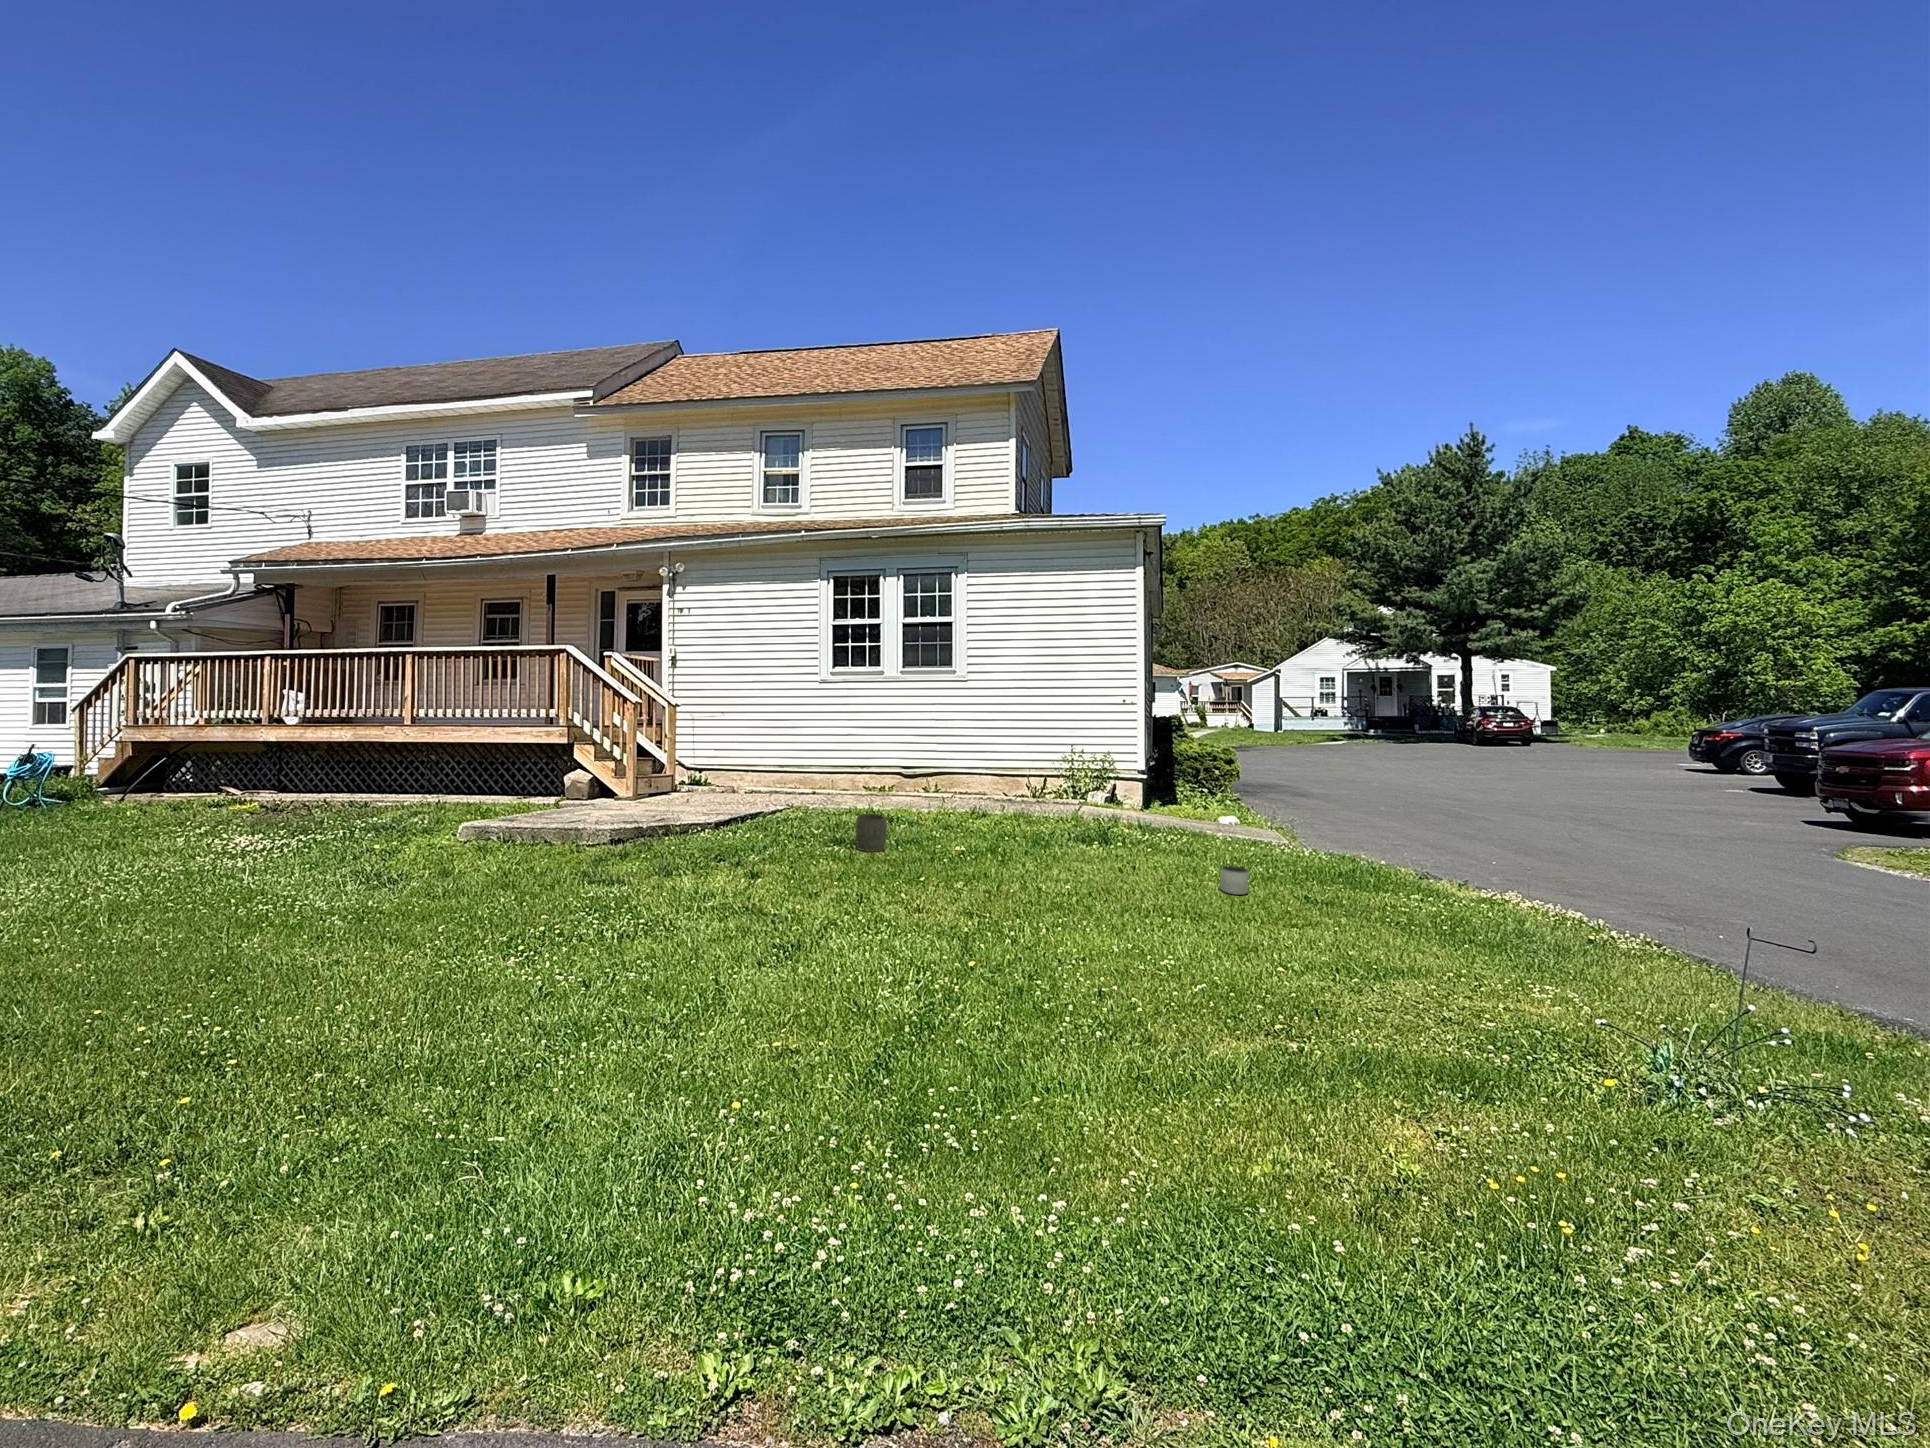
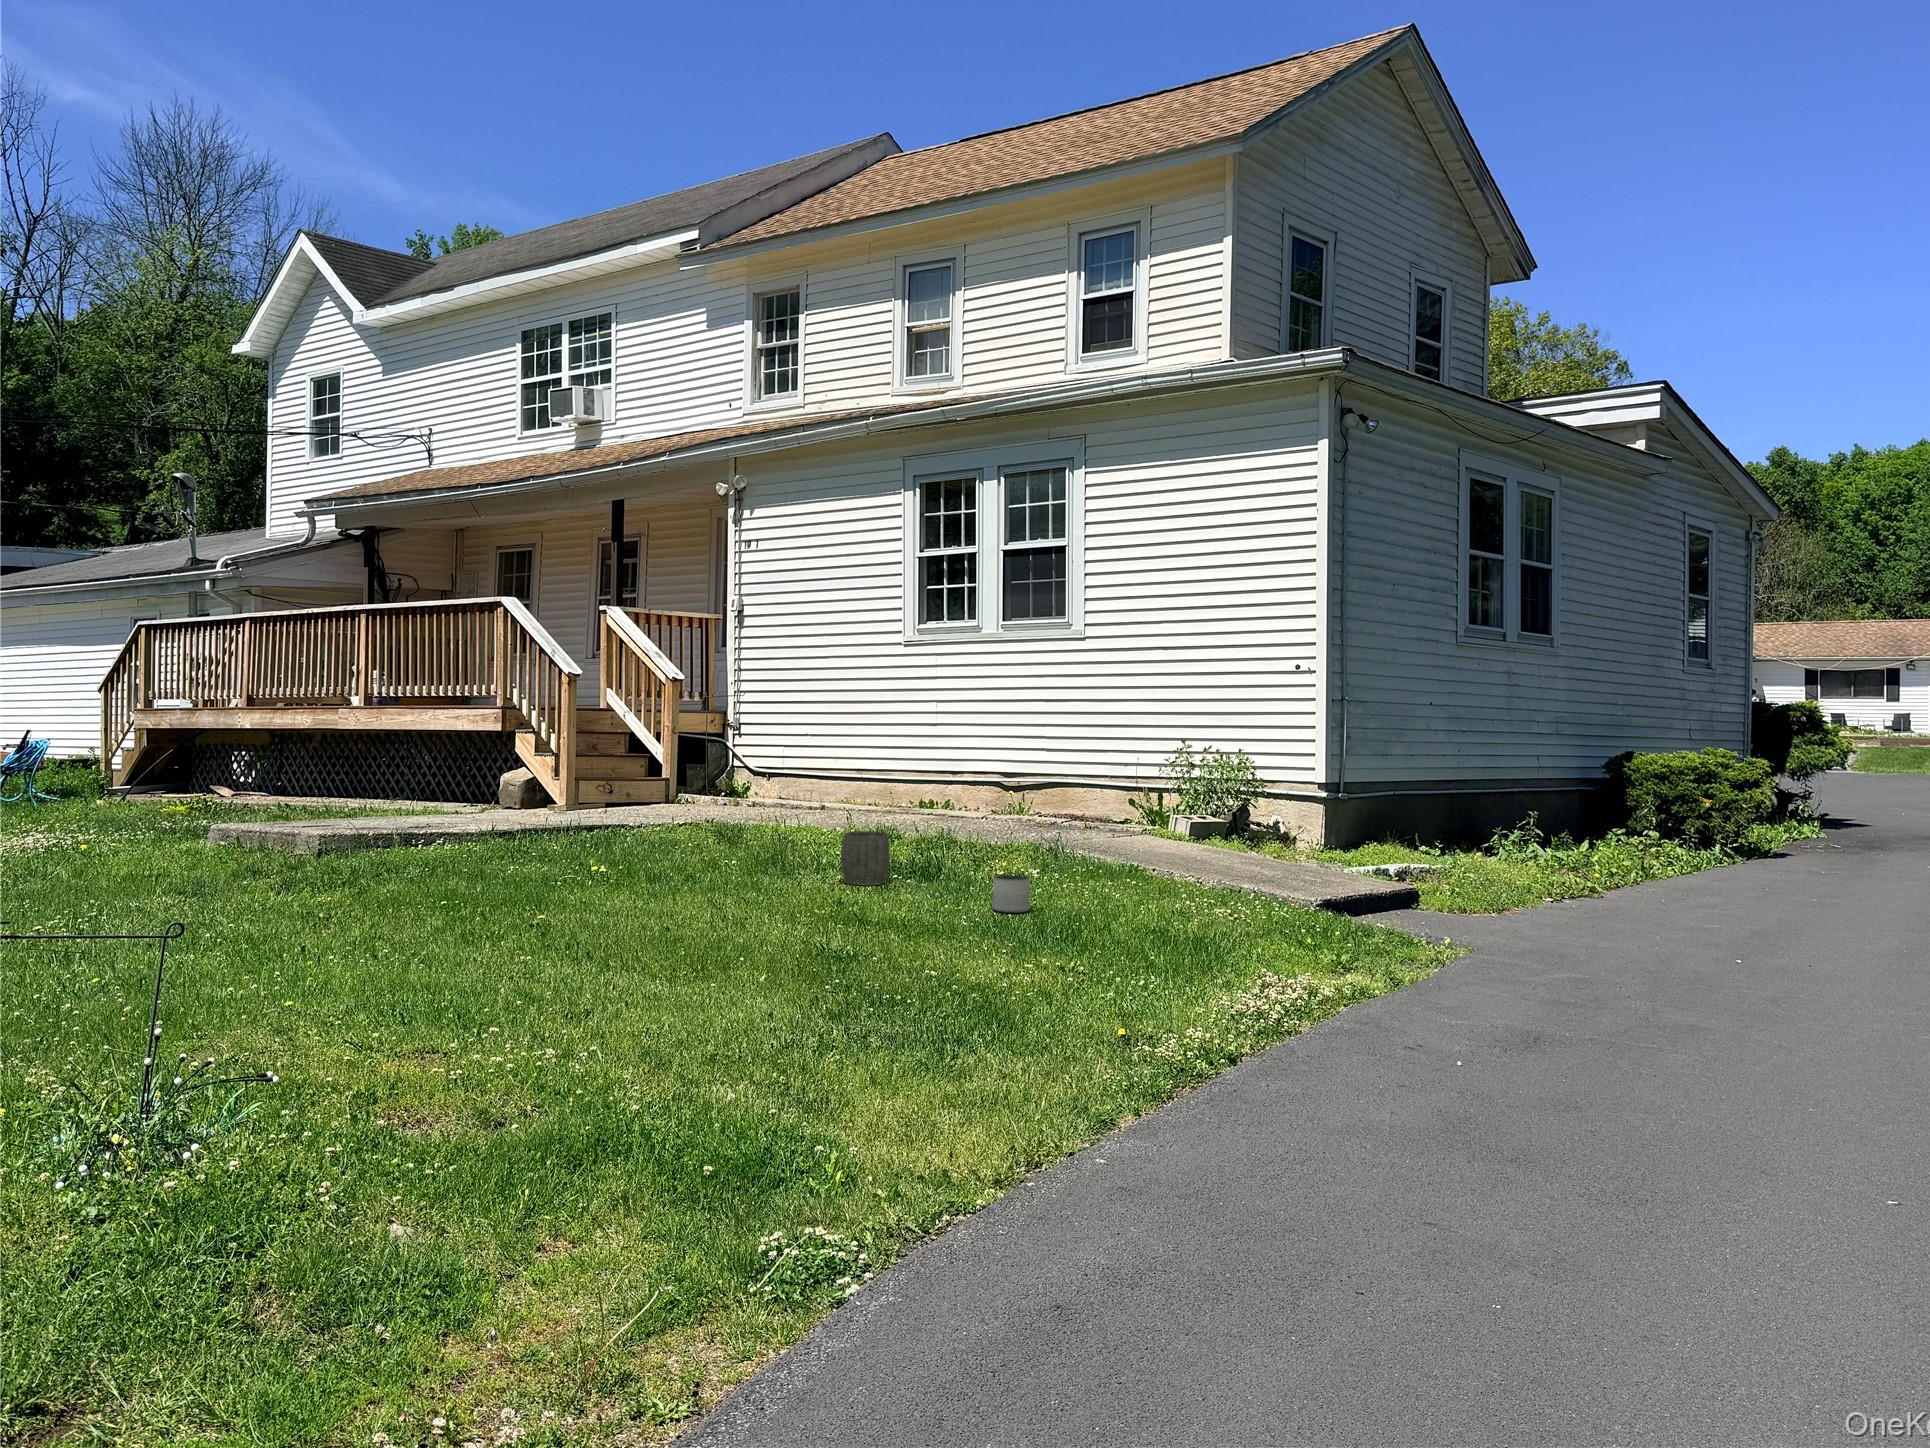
woven basket: present [855,814,887,852] -> present [841,831,890,886]

